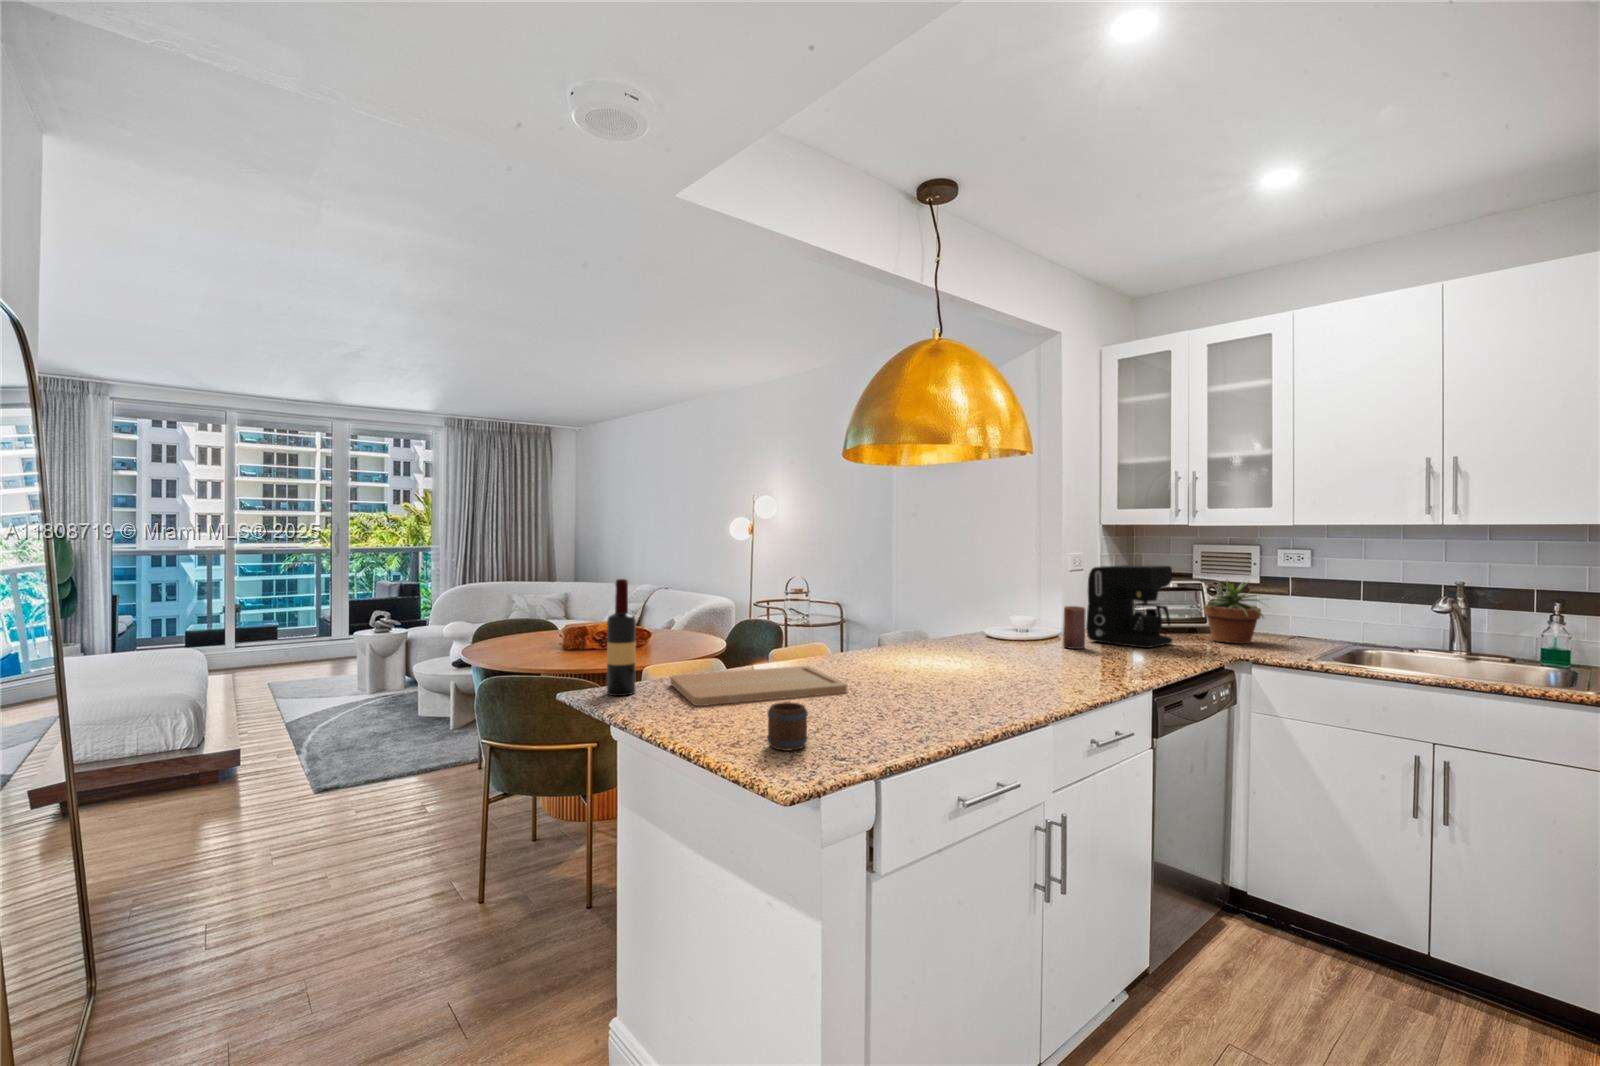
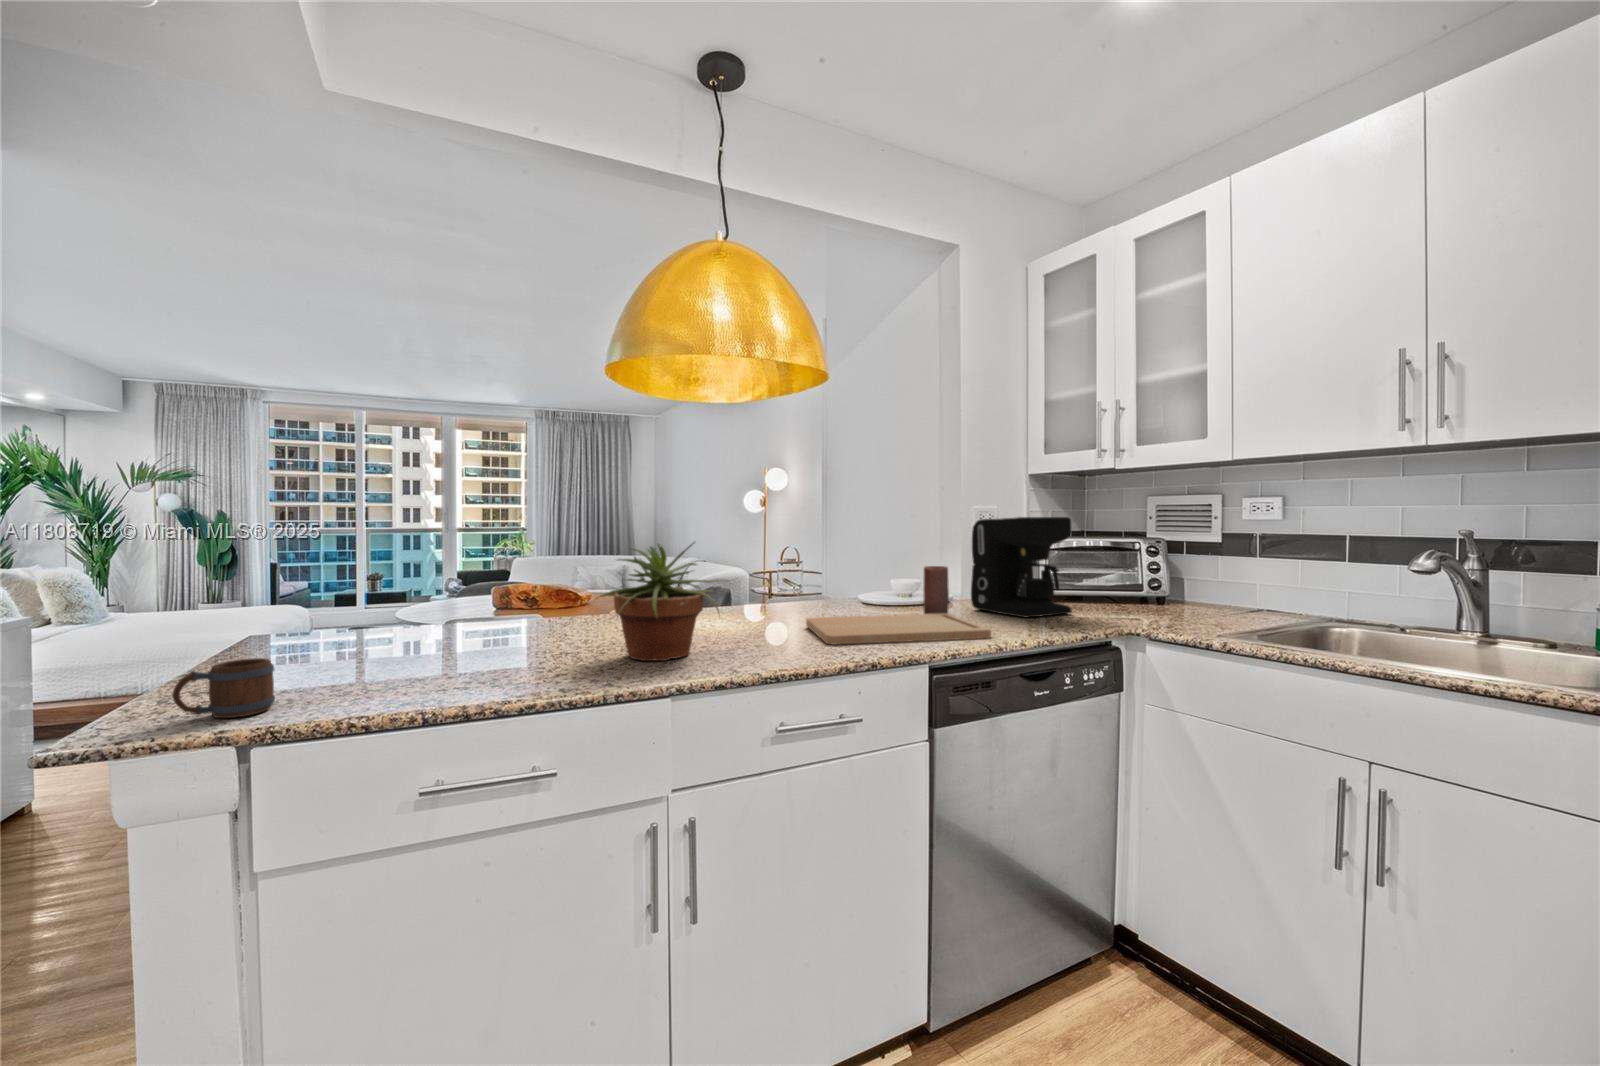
wine bottle: present [607,579,636,696] -> none [286,524,325,650]
potted plant: present [1203,580,1263,644] -> present [596,542,719,661]
cutting board: present [670,666,847,706] -> present [806,613,991,644]

